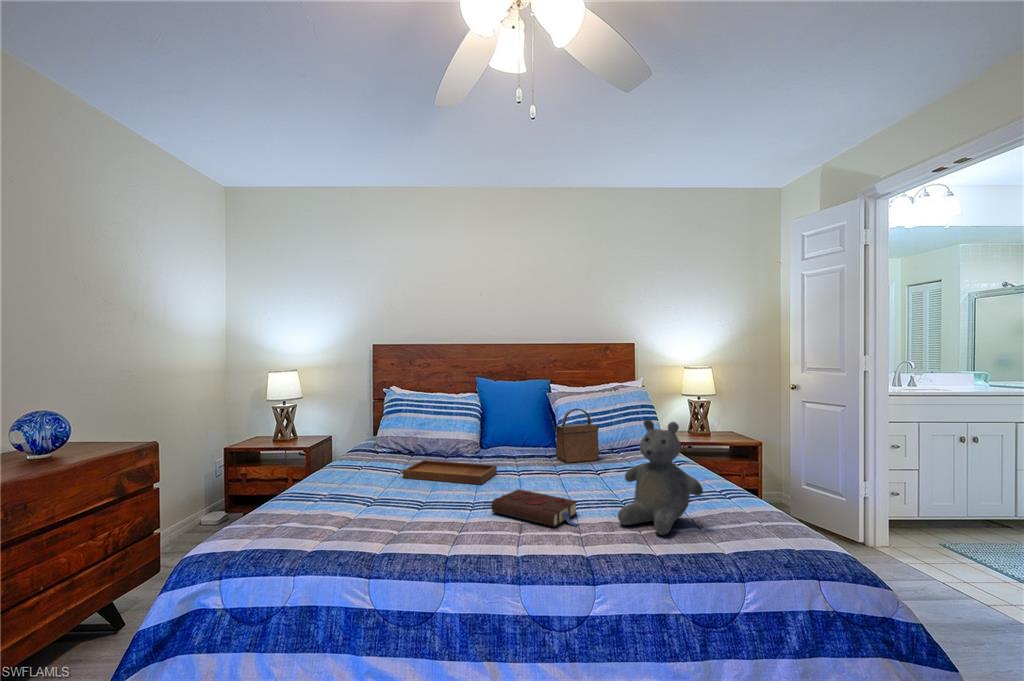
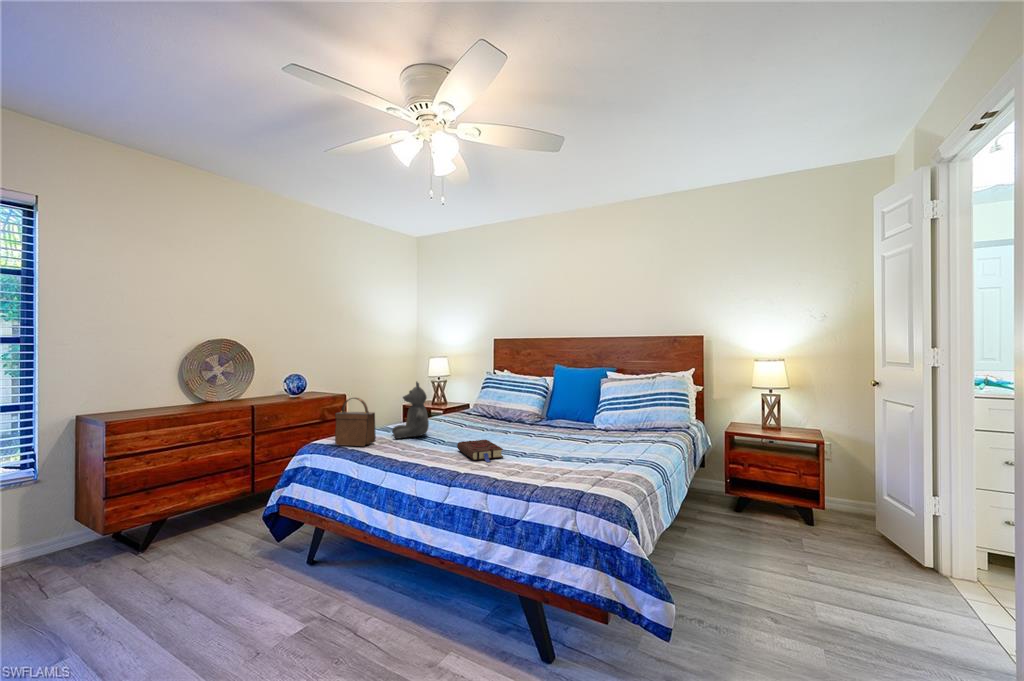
handbag: present [556,409,599,463] -> present [335,398,376,447]
teddy bear: present [618,419,703,535] -> present [392,382,429,439]
tray: present [403,446,497,485] -> none [452,411,512,438]

